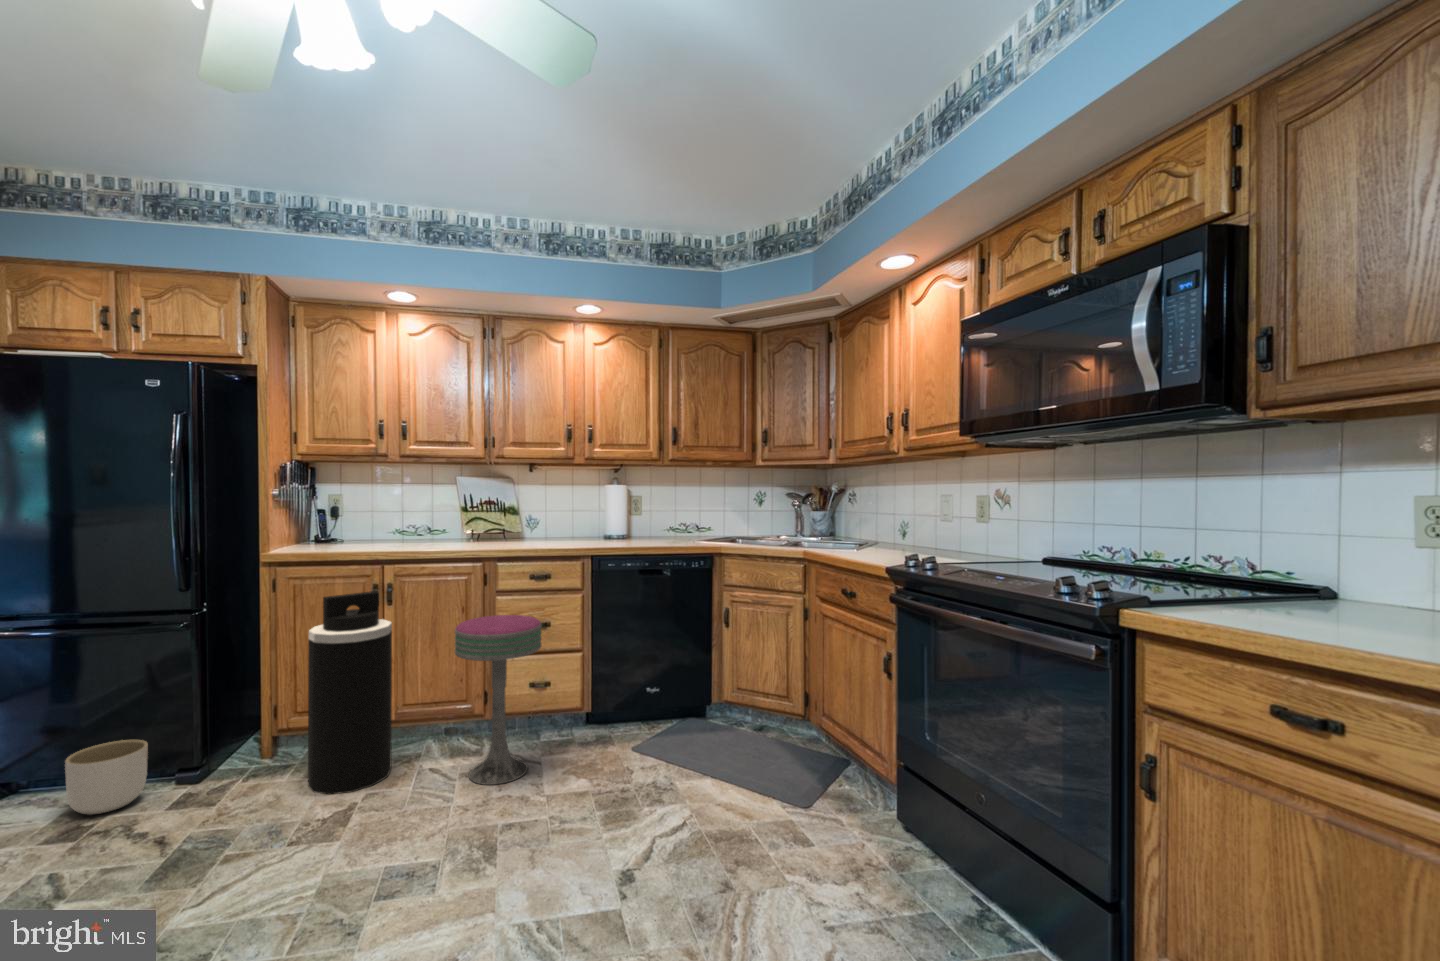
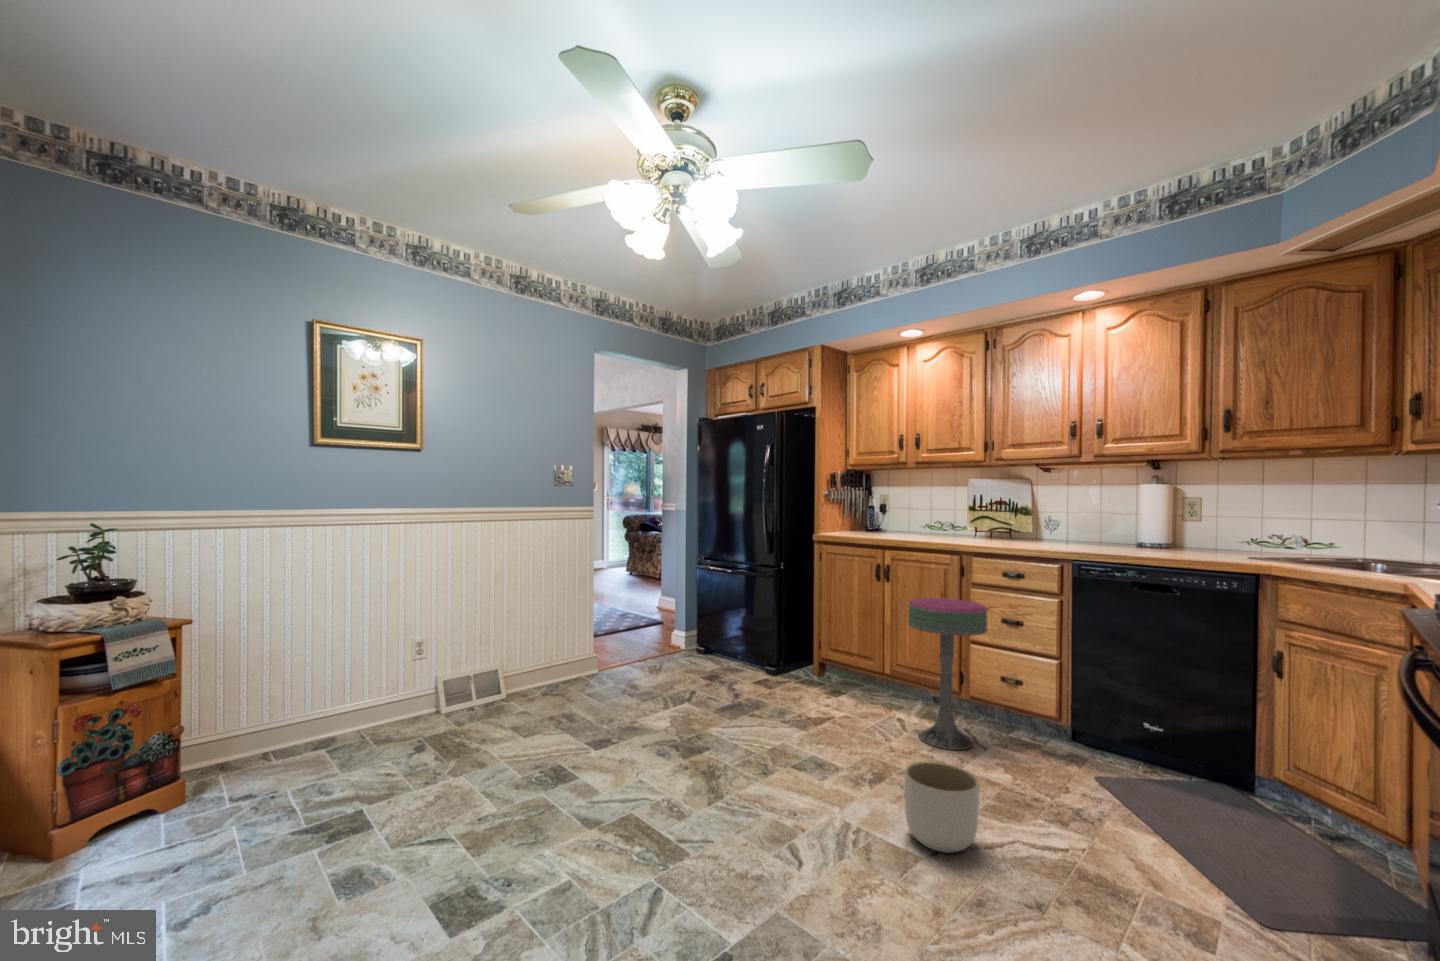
trash can: present [308,591,392,794] -> none [821,563,879,714]
planter: present [65,740,148,815] -> present [904,762,980,853]

